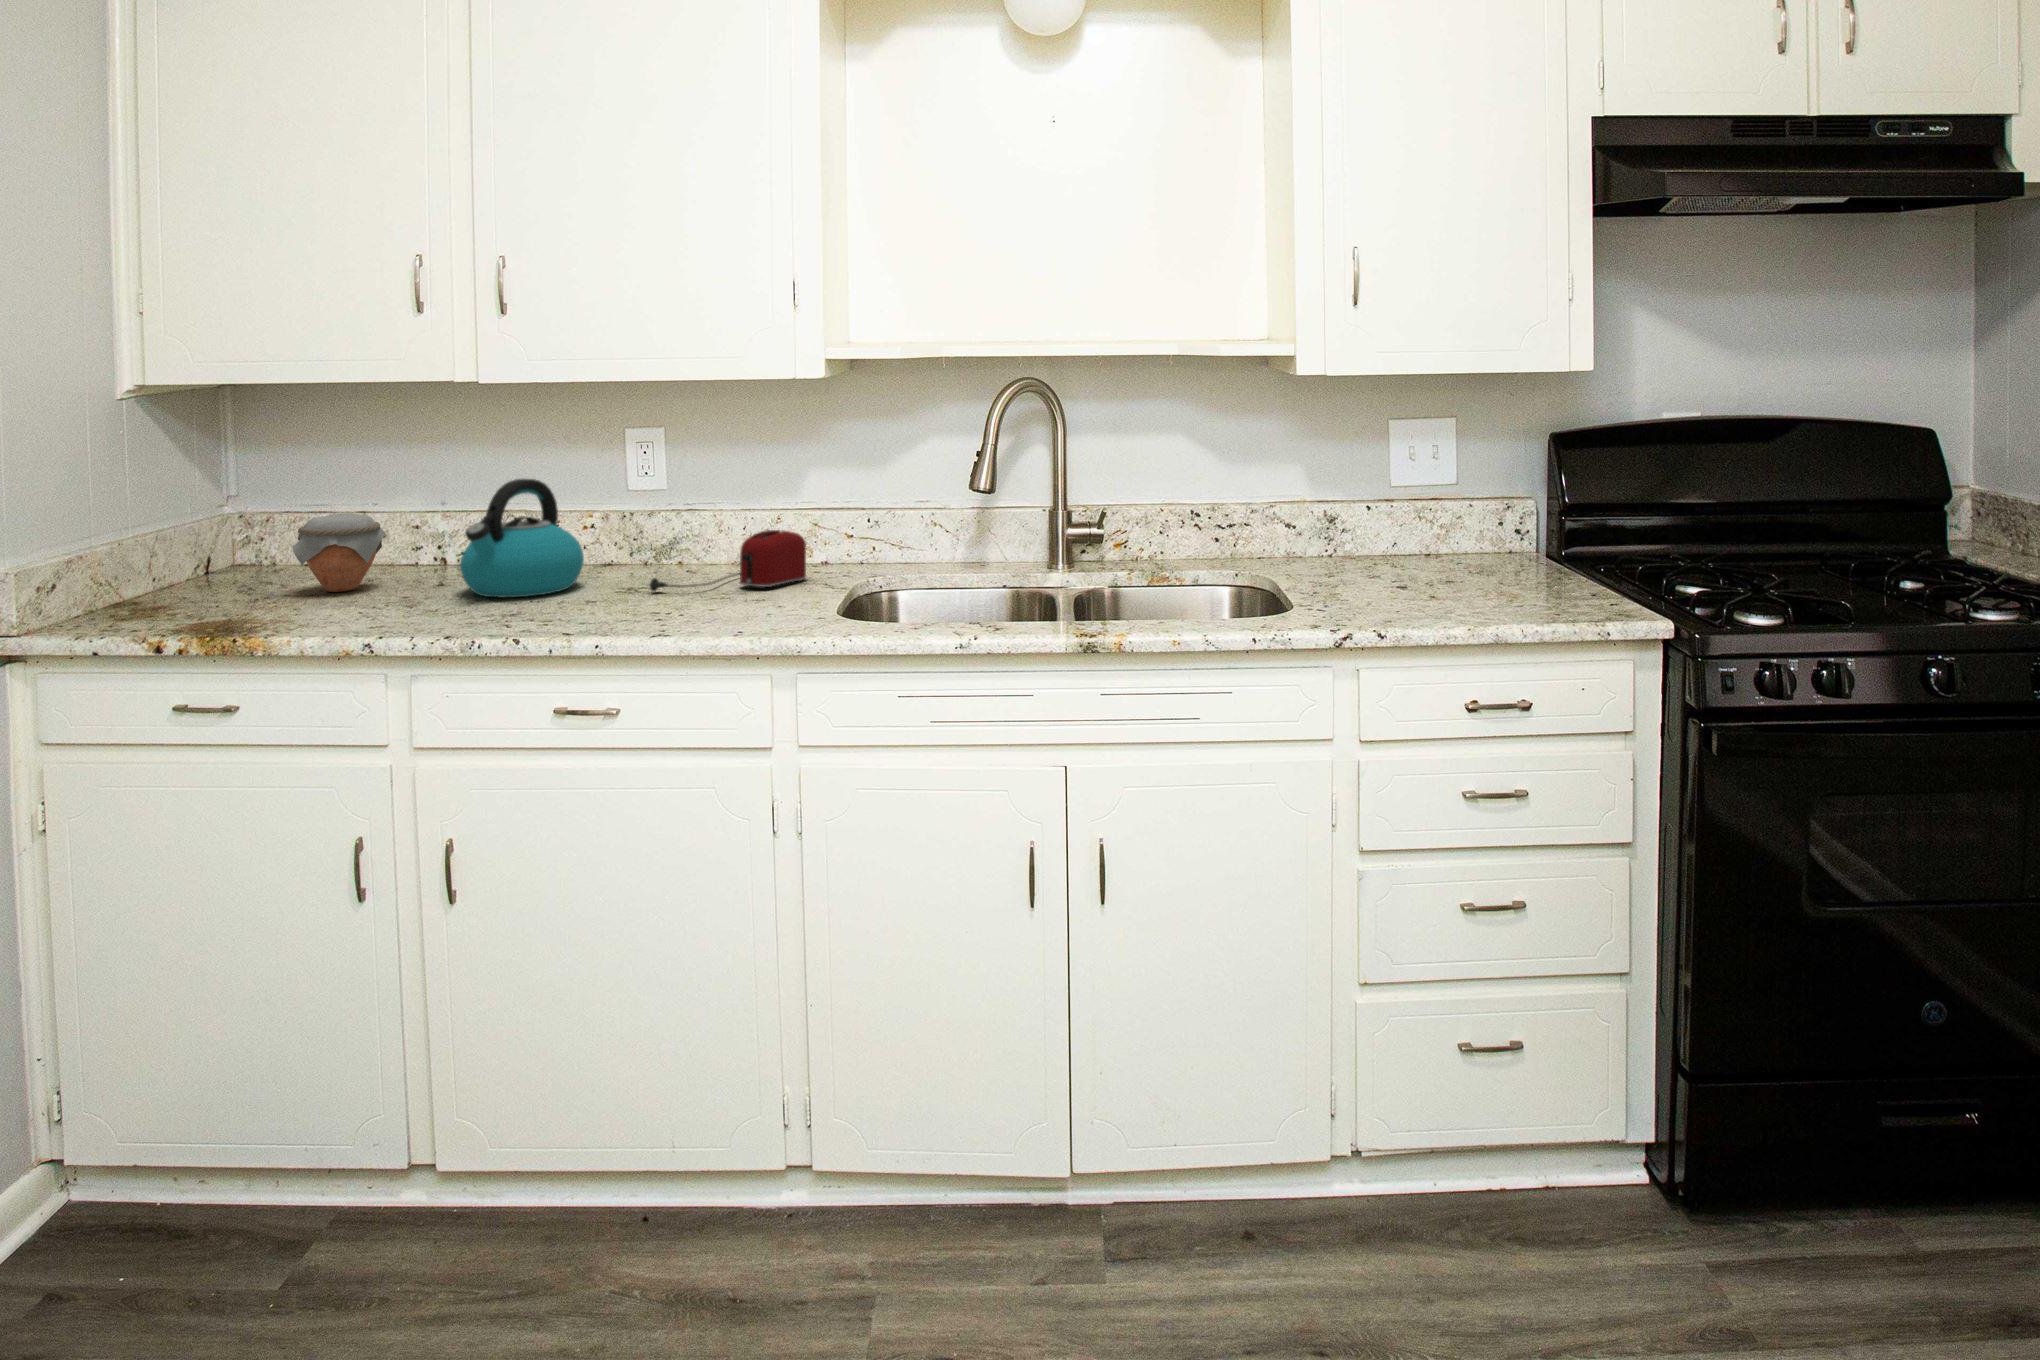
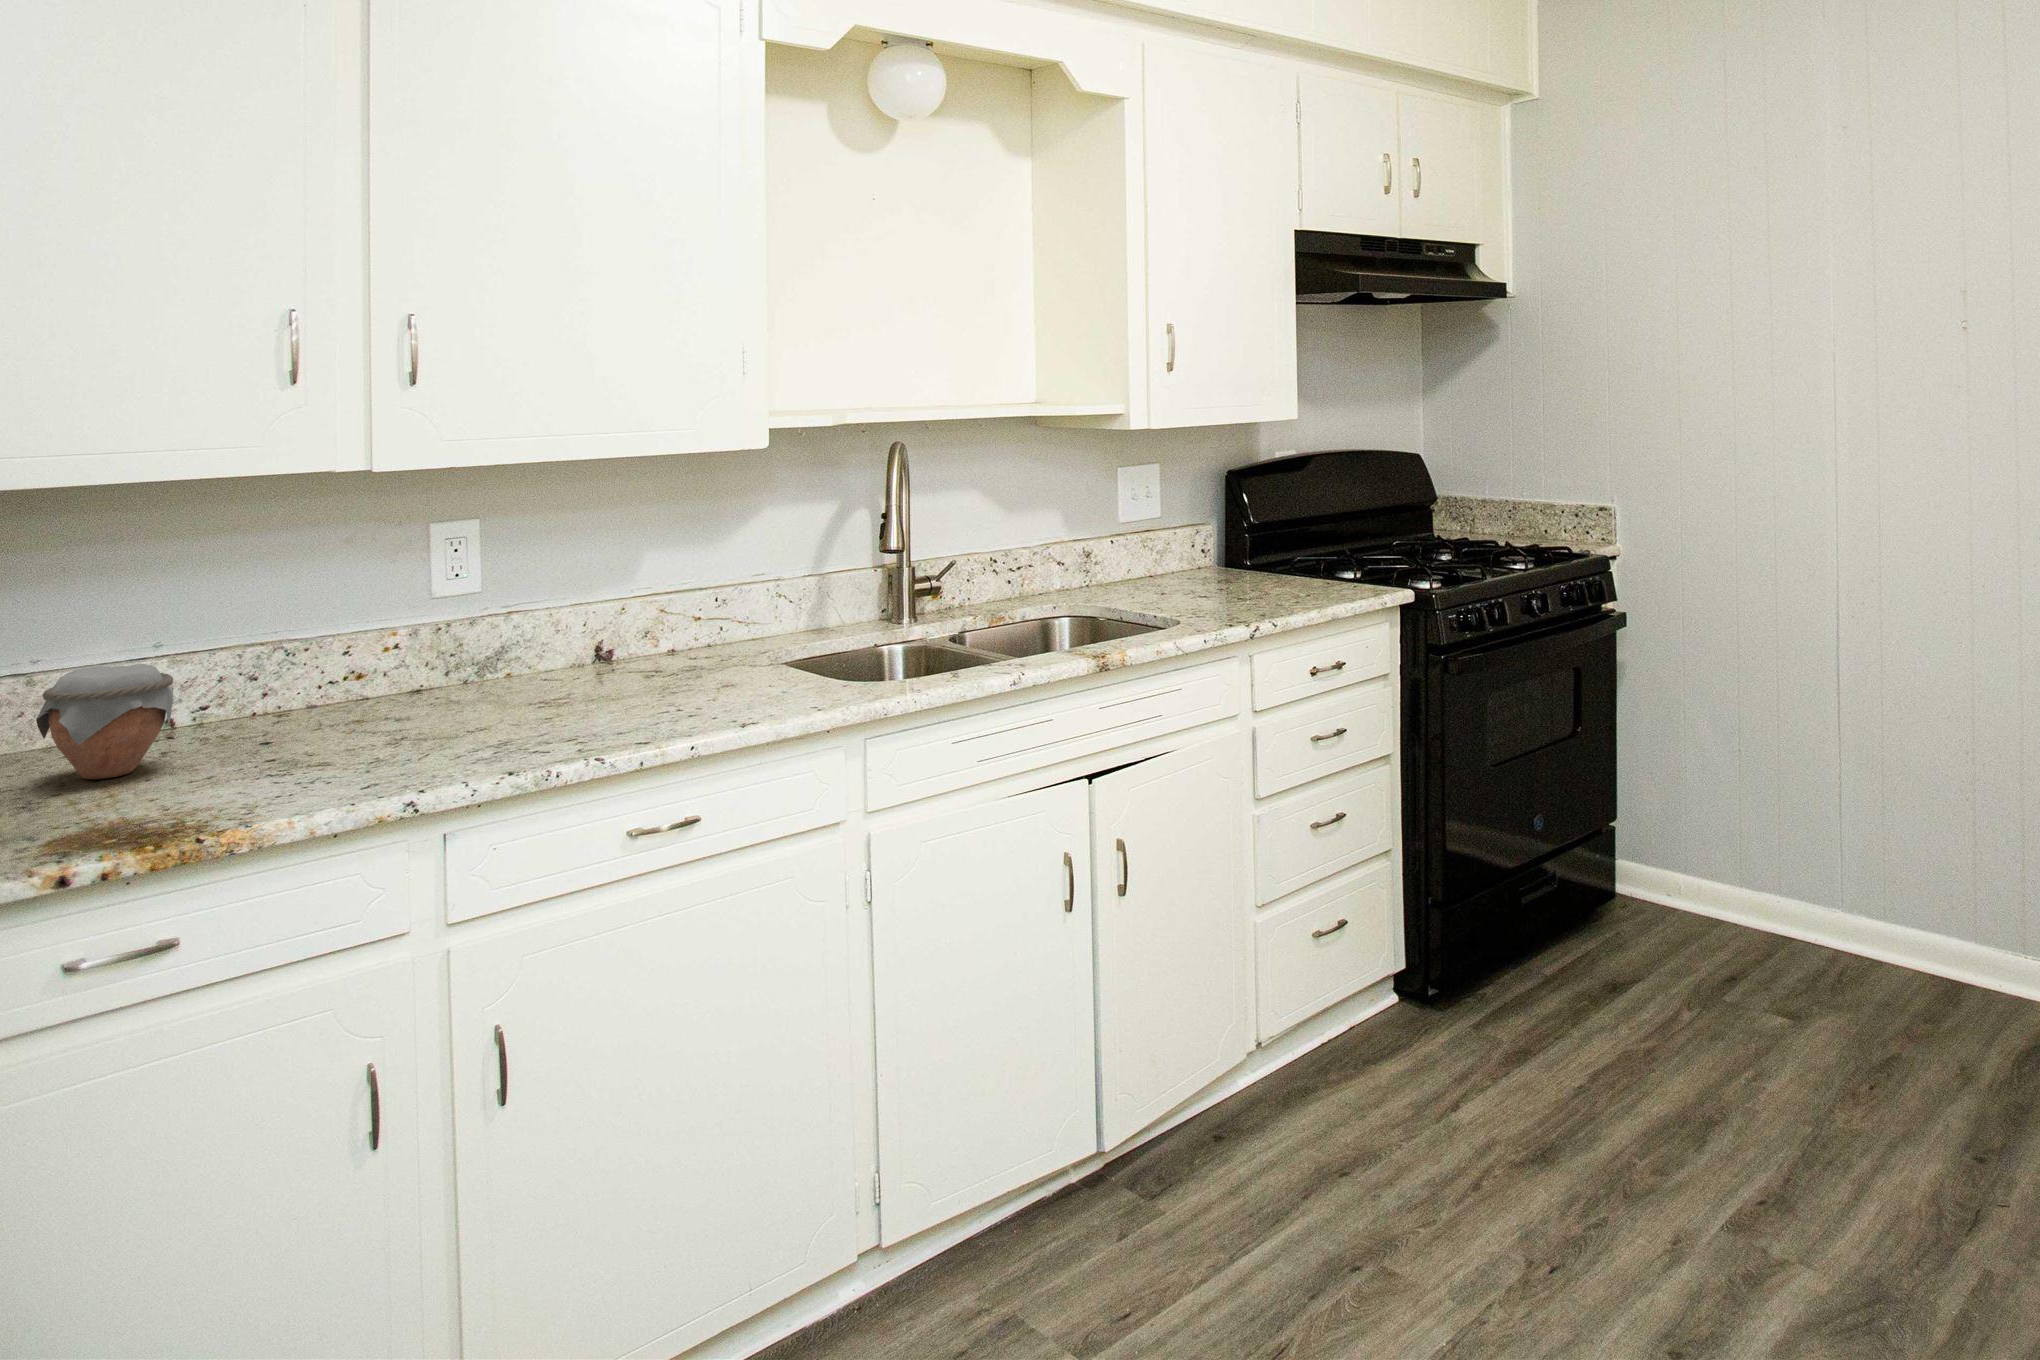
kettle: present [460,479,584,598] -> none [321,587,489,740]
toaster: present [648,530,806,592] -> none [584,614,722,700]

